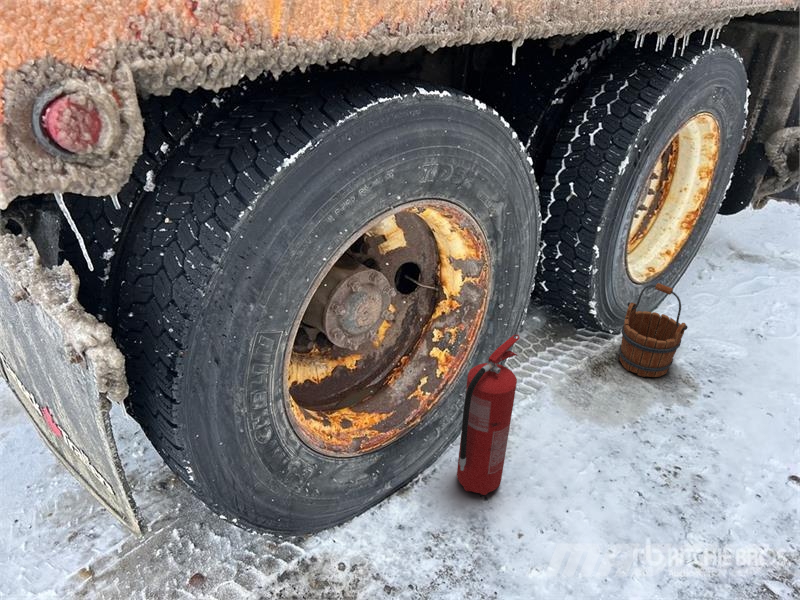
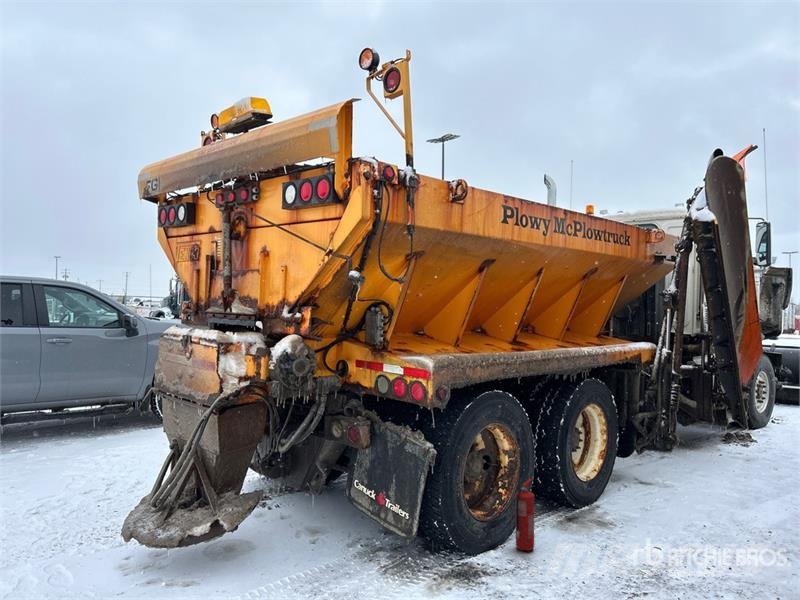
wooden bucket: present [619,283,688,377] -> none [577,475,604,521]

